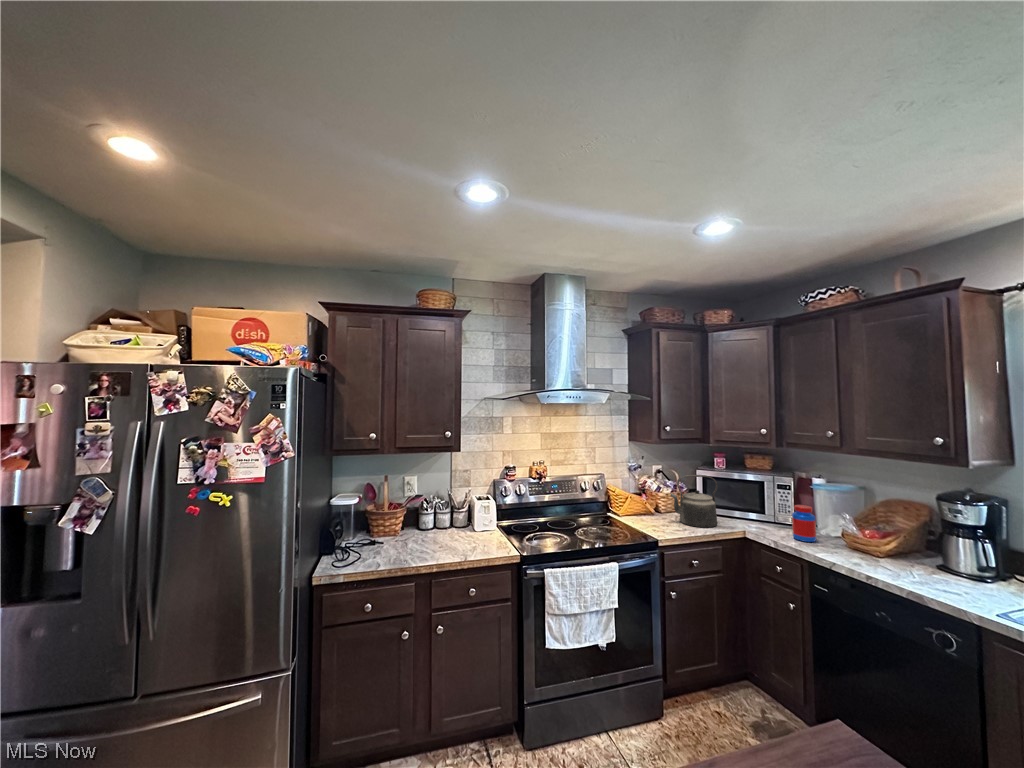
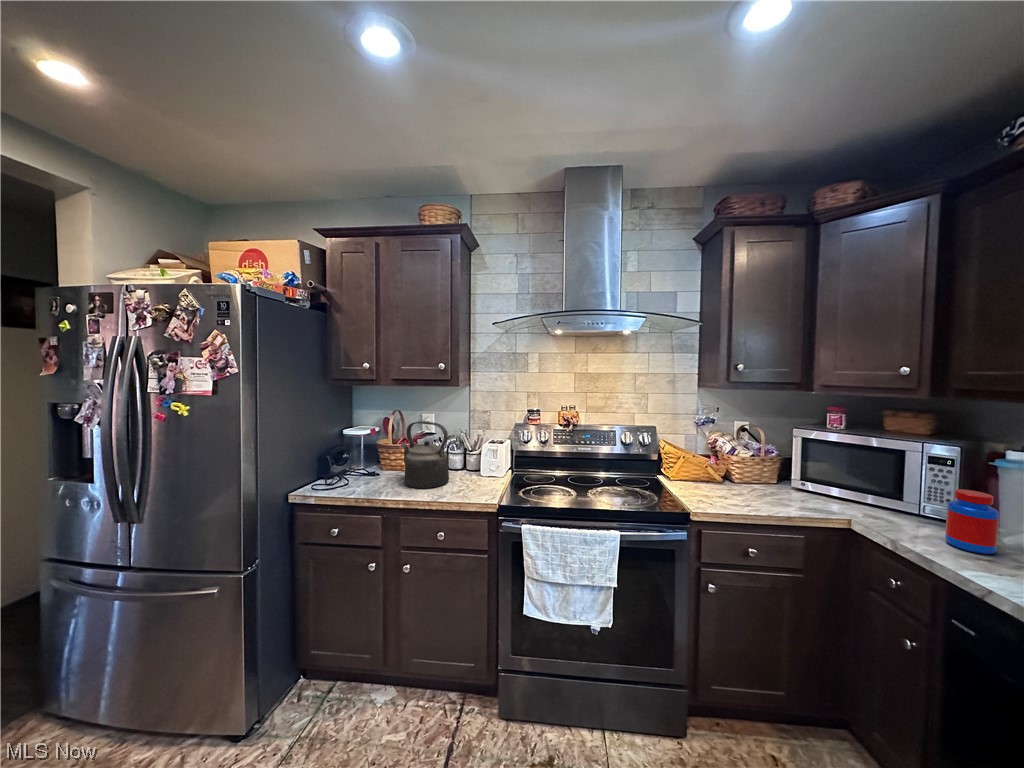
kettle: present [671,475,718,527] -> present [401,421,449,488]

